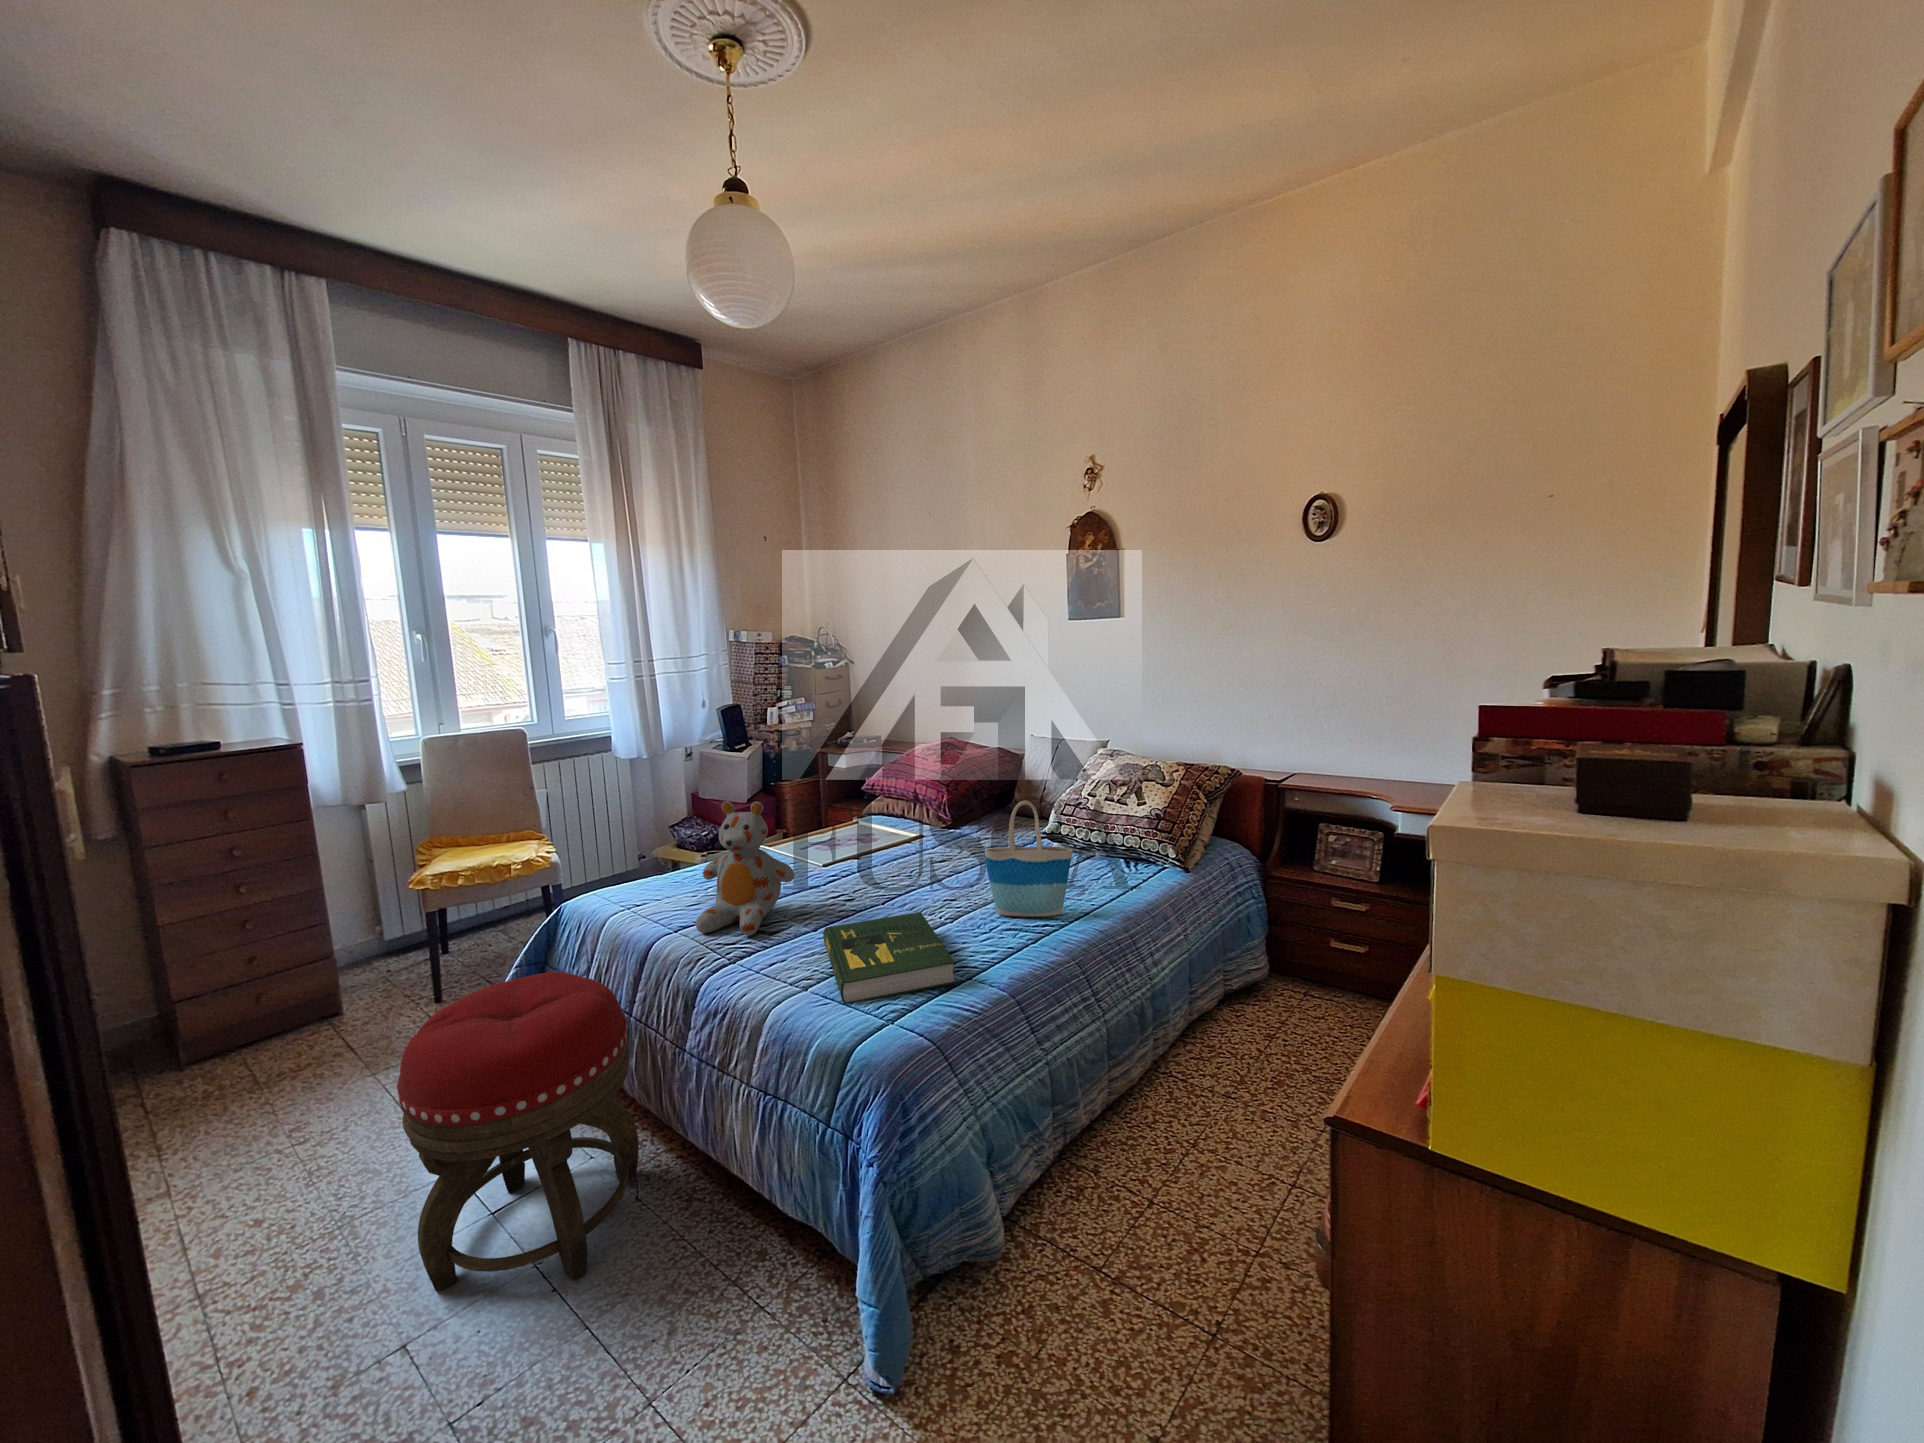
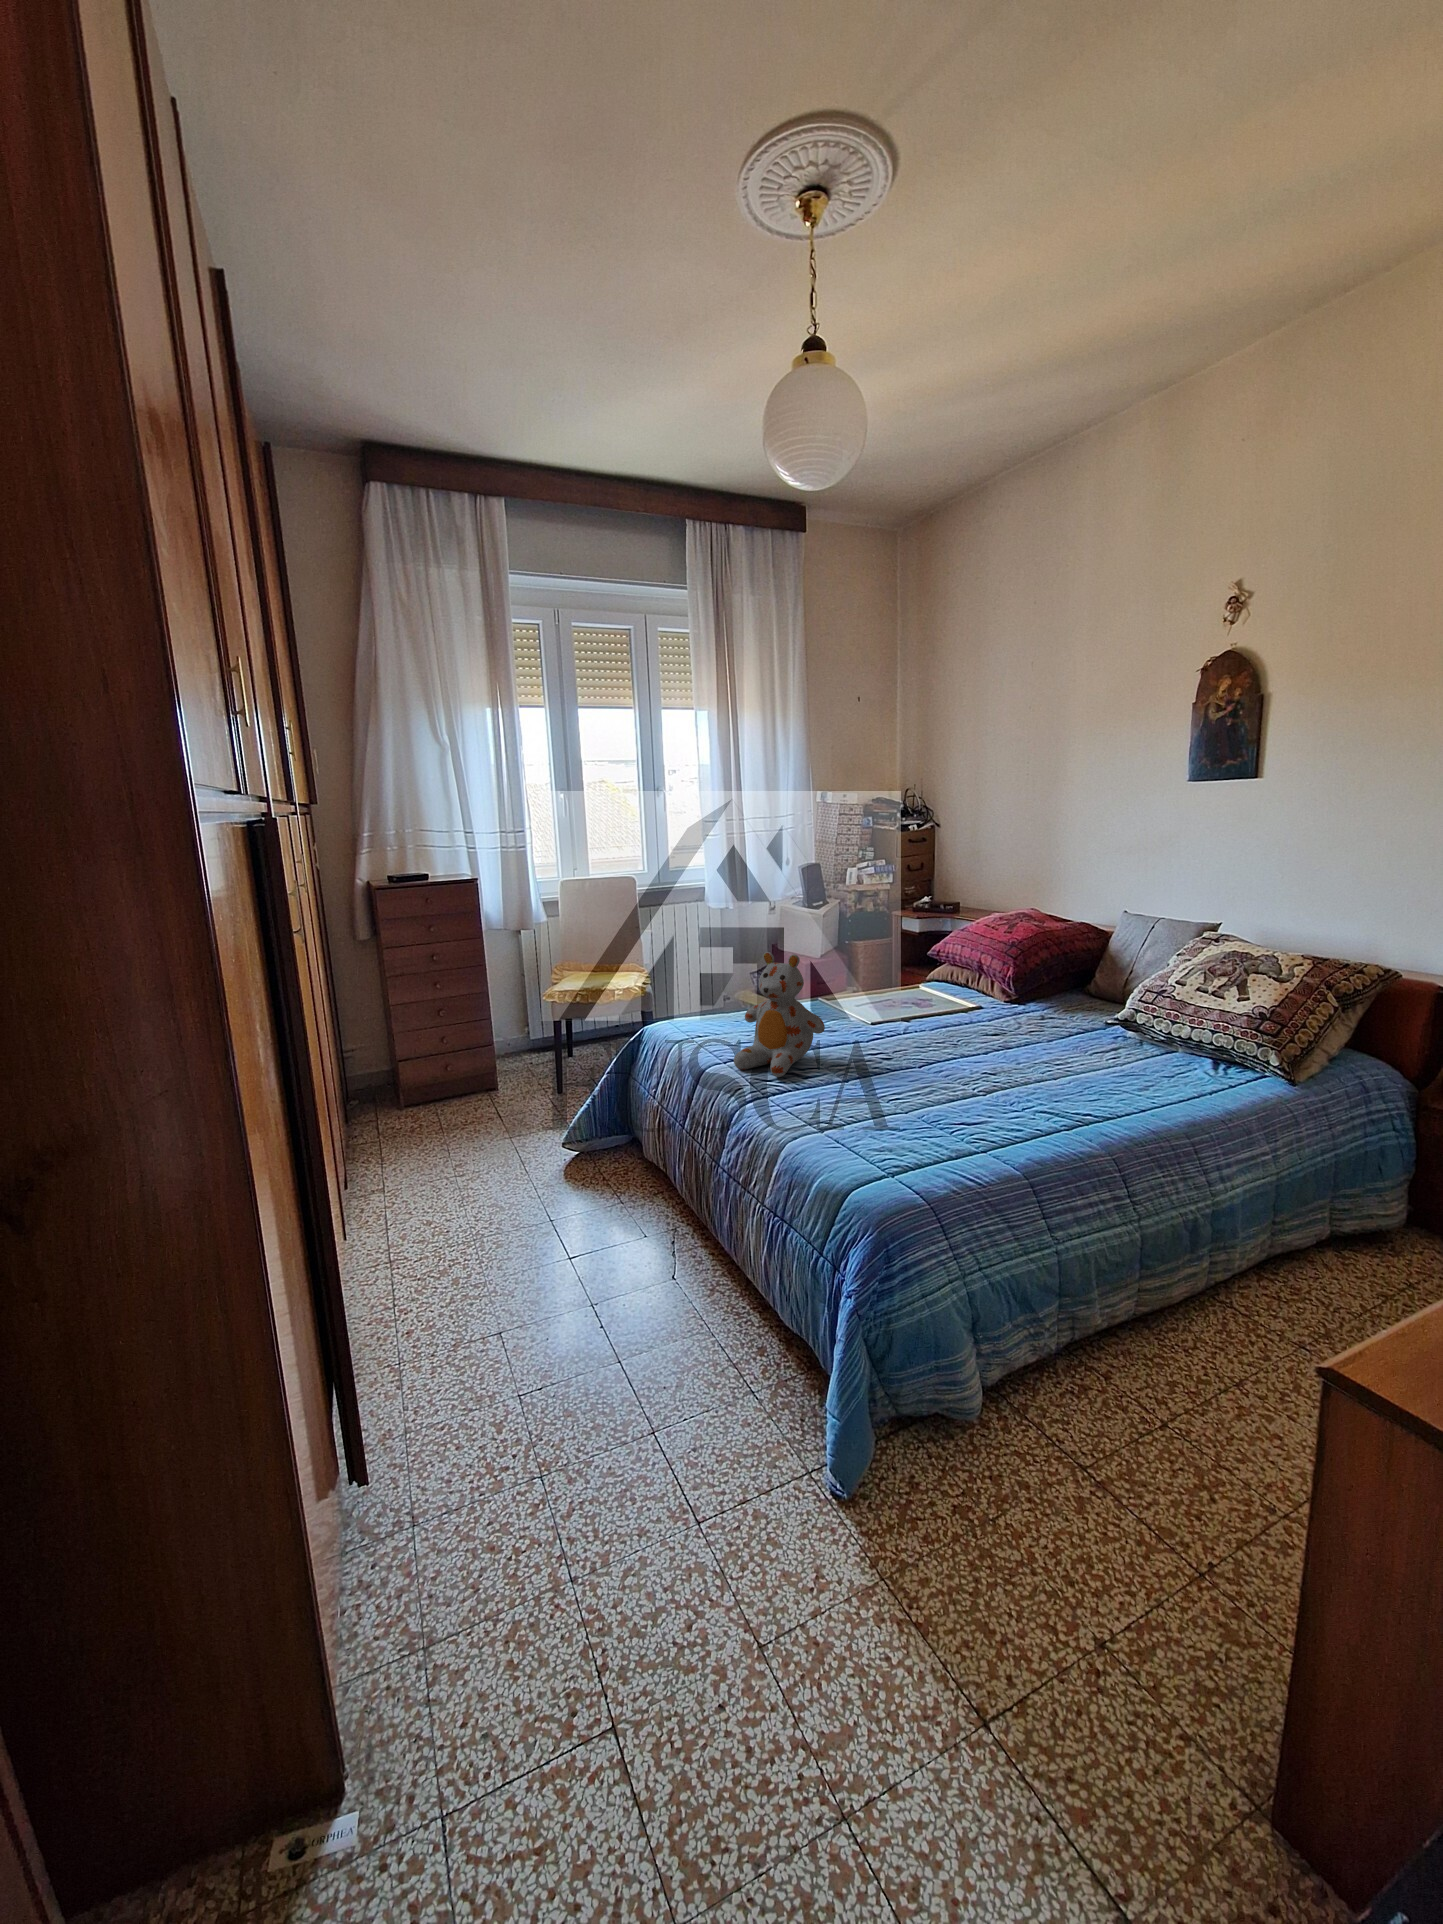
tote bag: present [985,801,1073,917] -> none [1023,978,1127,1107]
book: present [823,912,956,1004] -> none [843,1080,964,1154]
footstool: present [397,972,638,1291] -> none [503,1080,674,1325]

